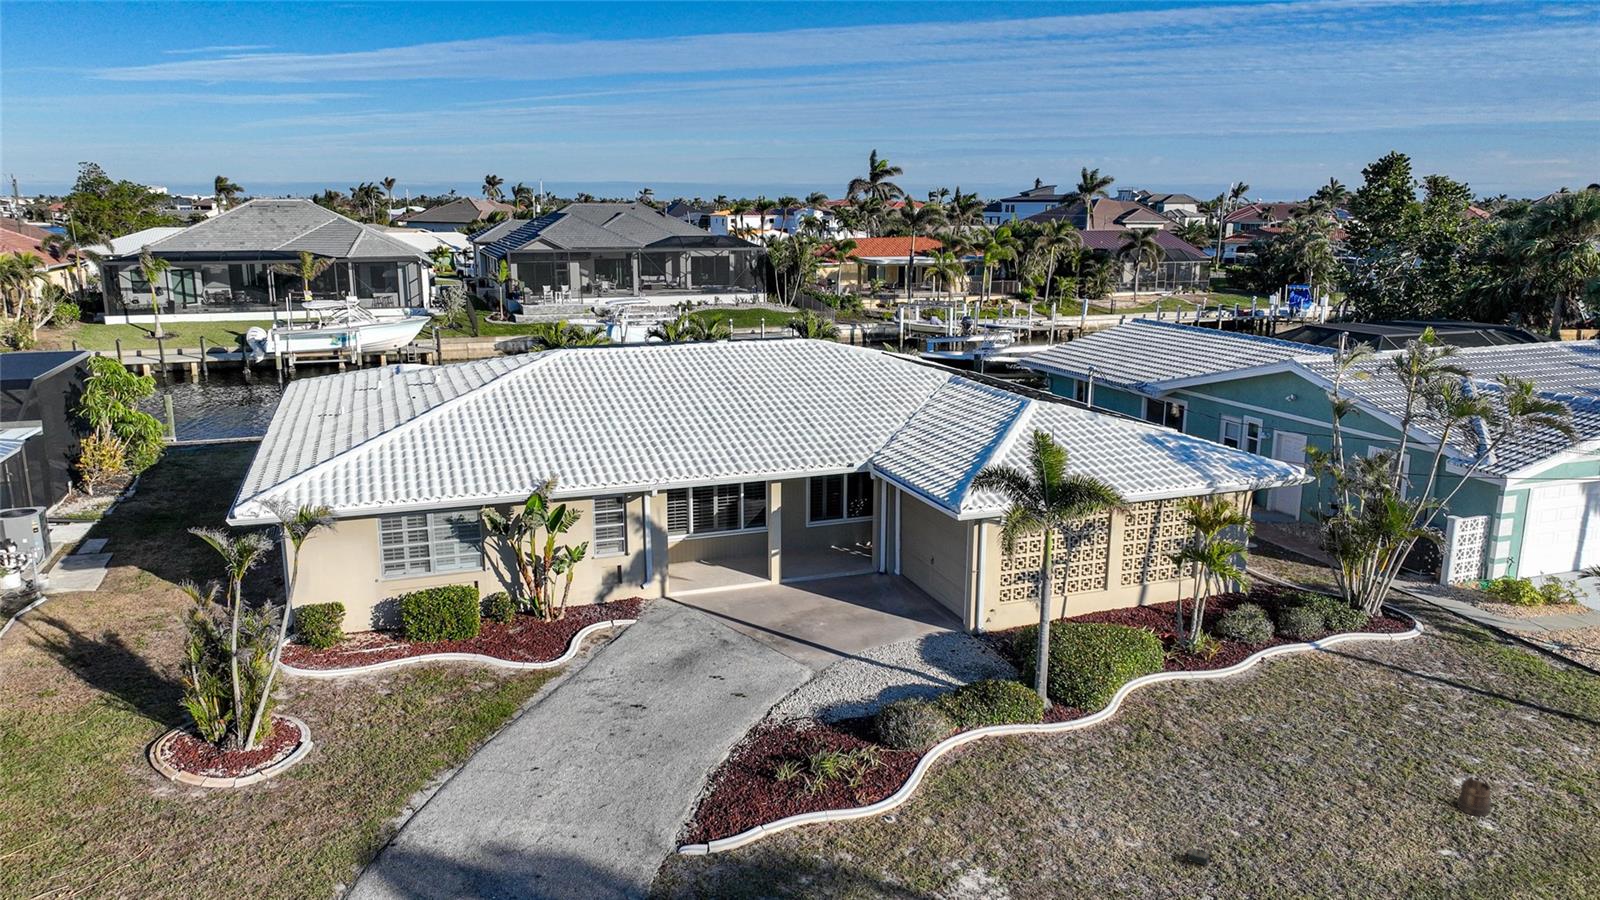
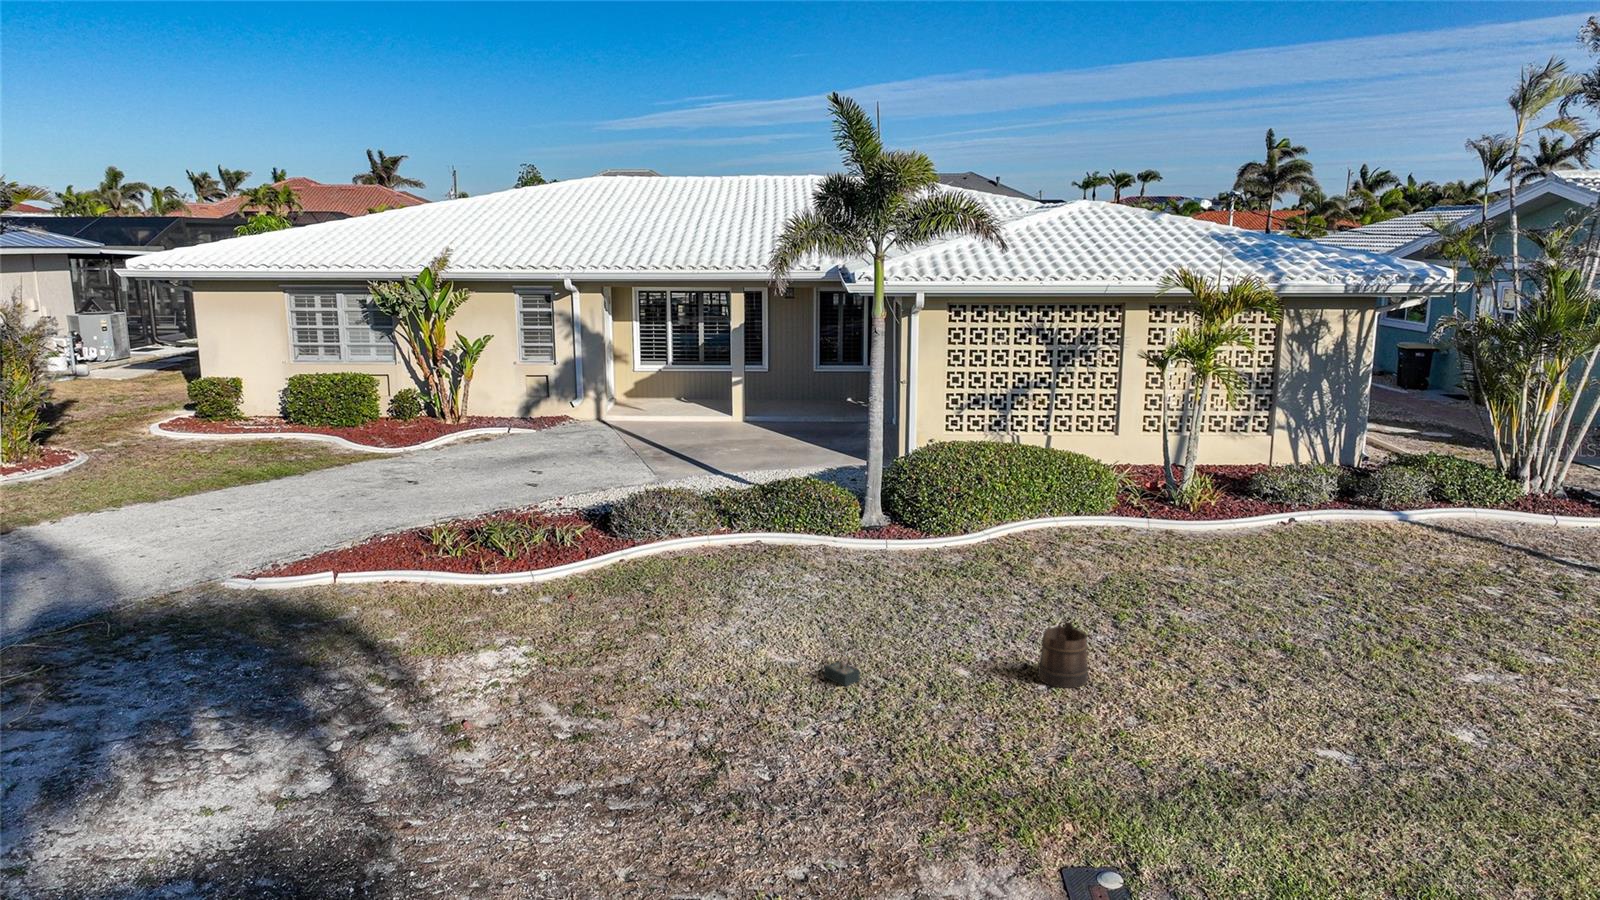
bucket: present [1457,777,1491,816] -> present [1038,622,1088,688]

